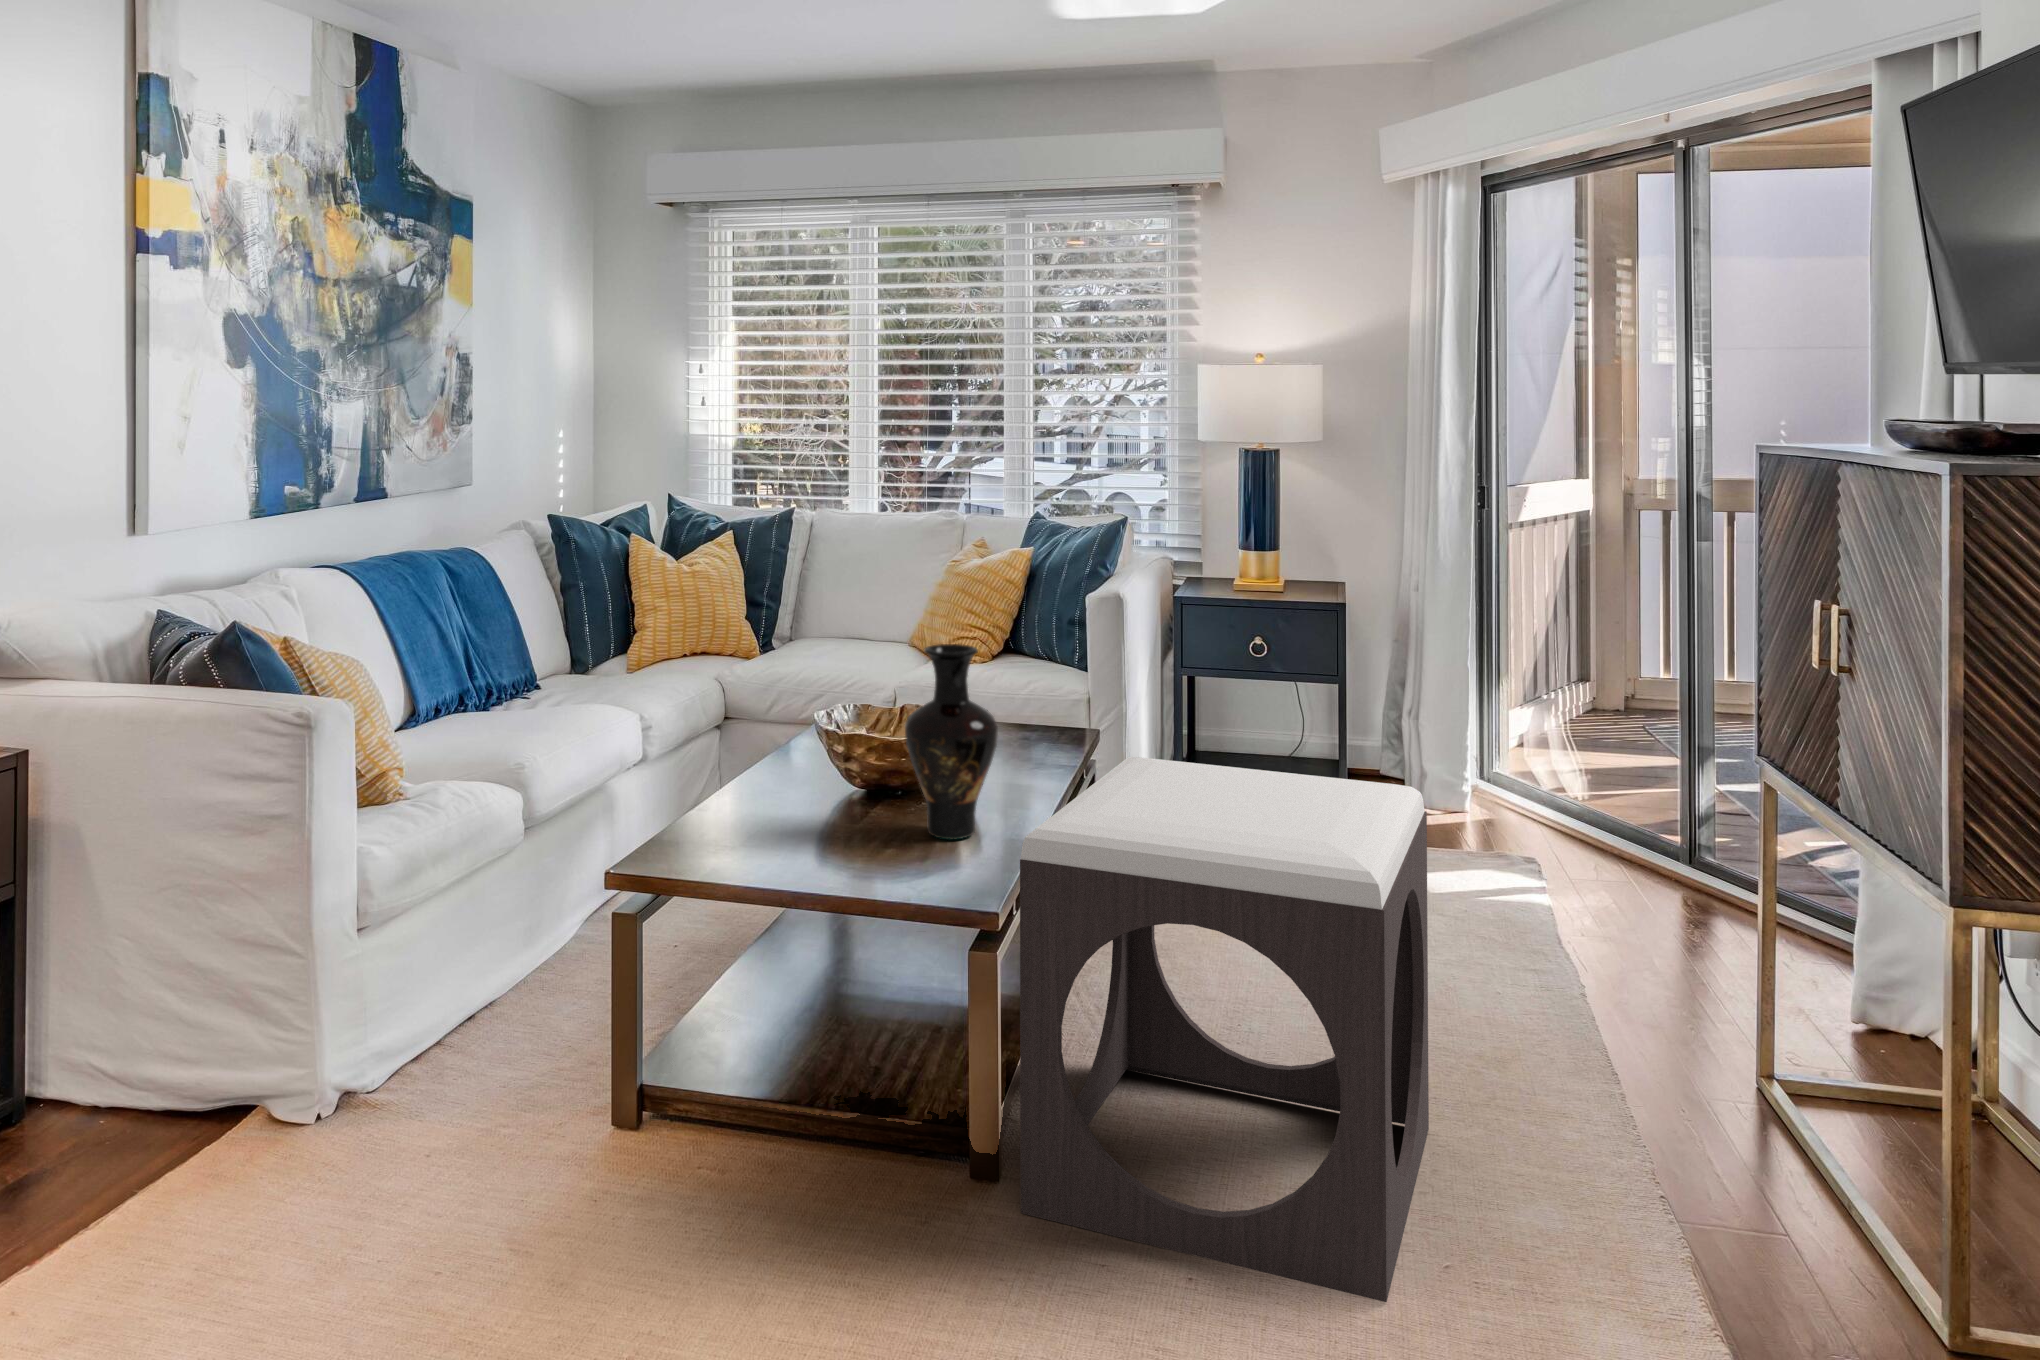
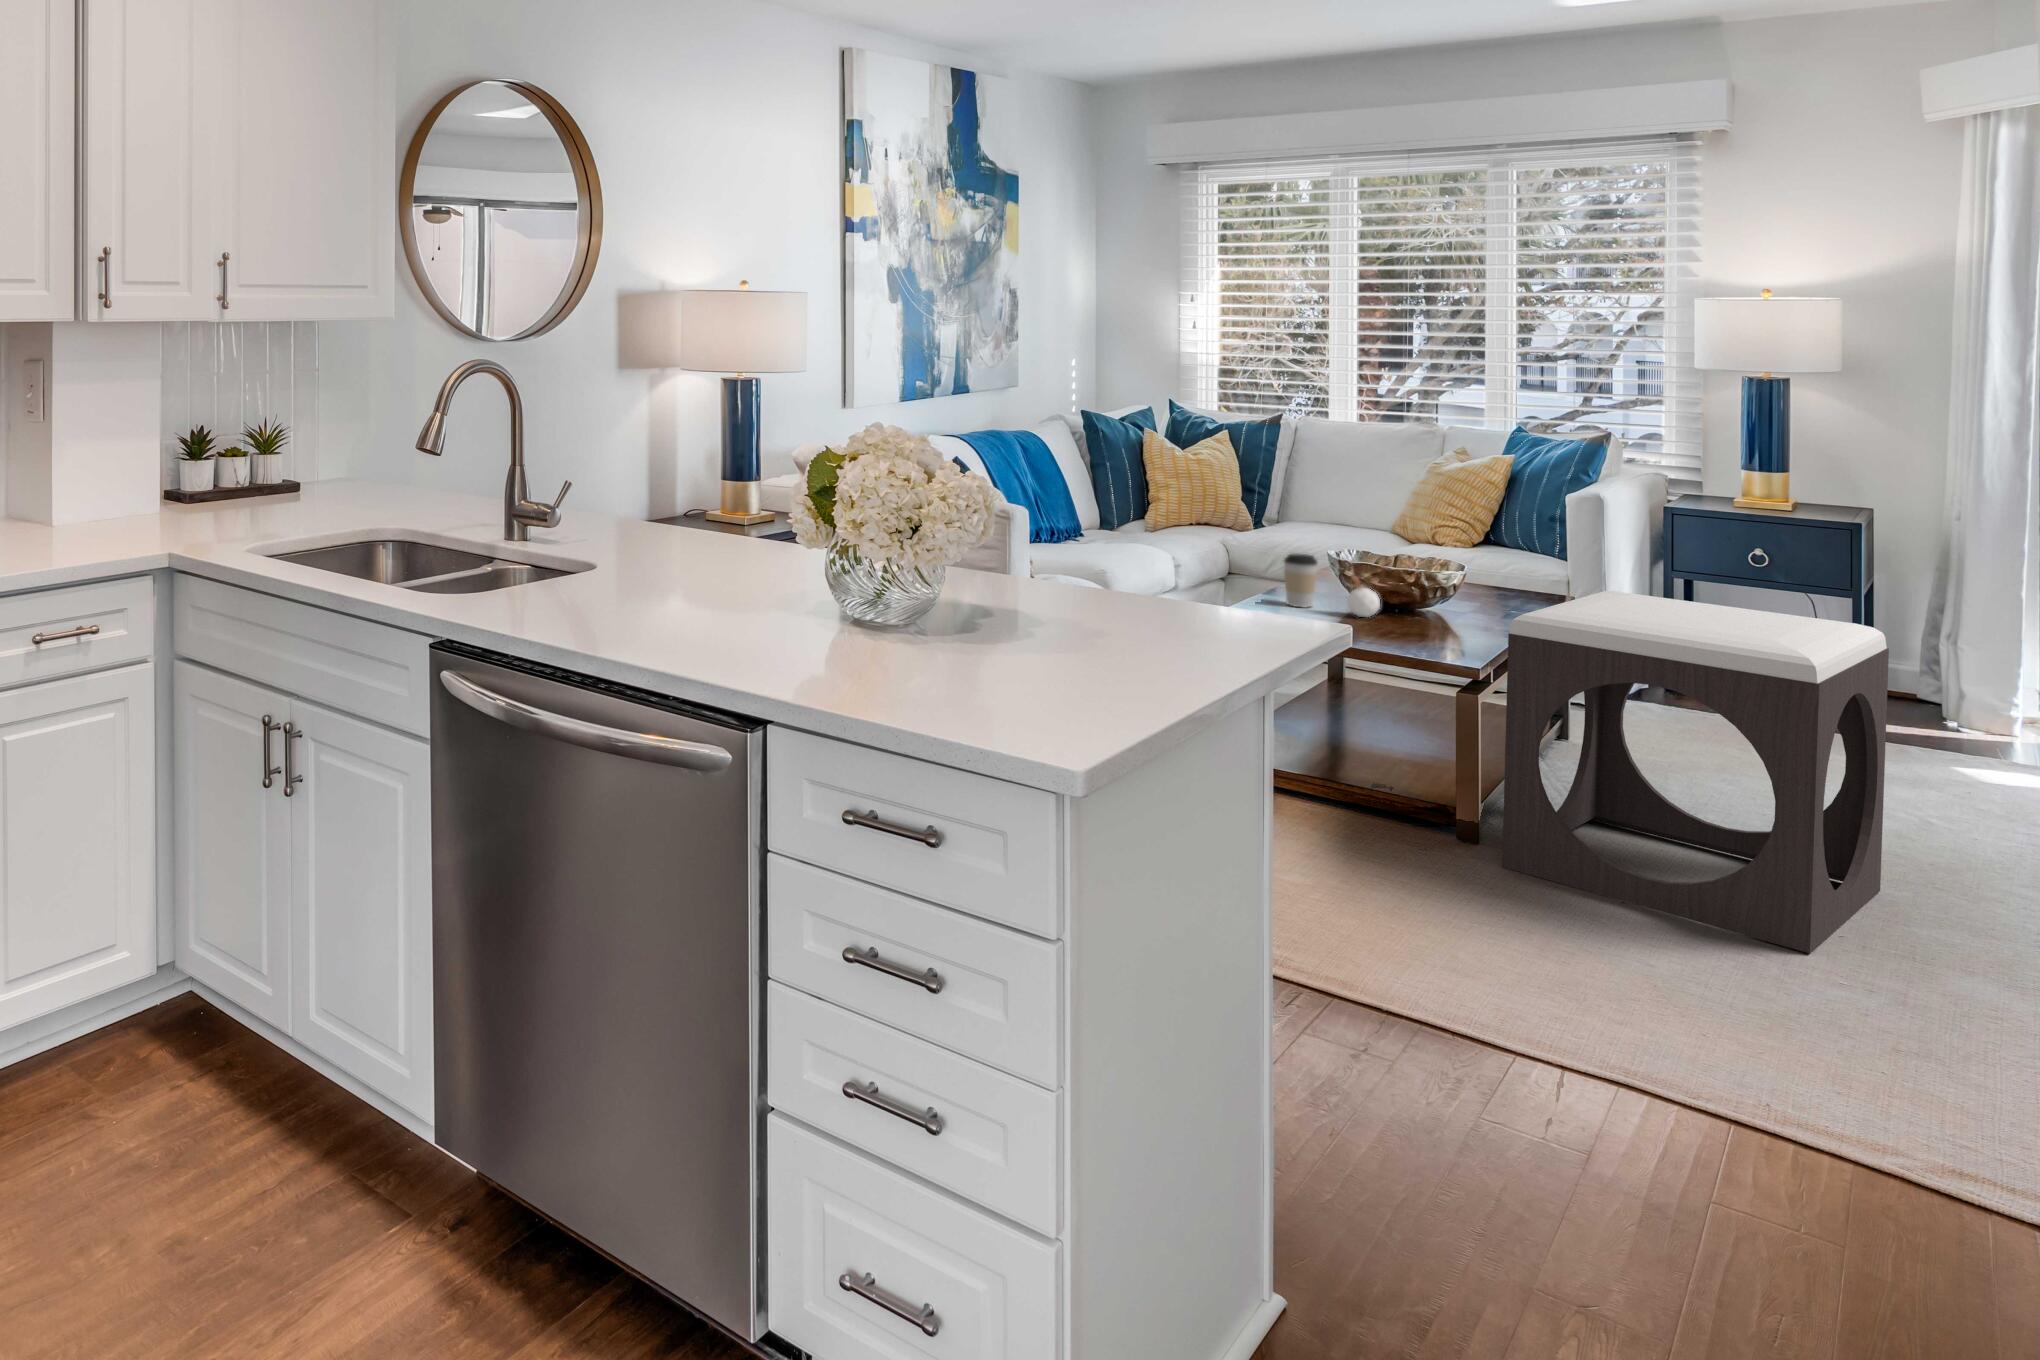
vase: present [905,644,998,840] -> none [1408,501,1488,637]
coffee cup: none [756,725,801,804] -> present [1284,554,1317,607]
candle: none [834,738,875,813] -> present [1347,570,1380,617]

